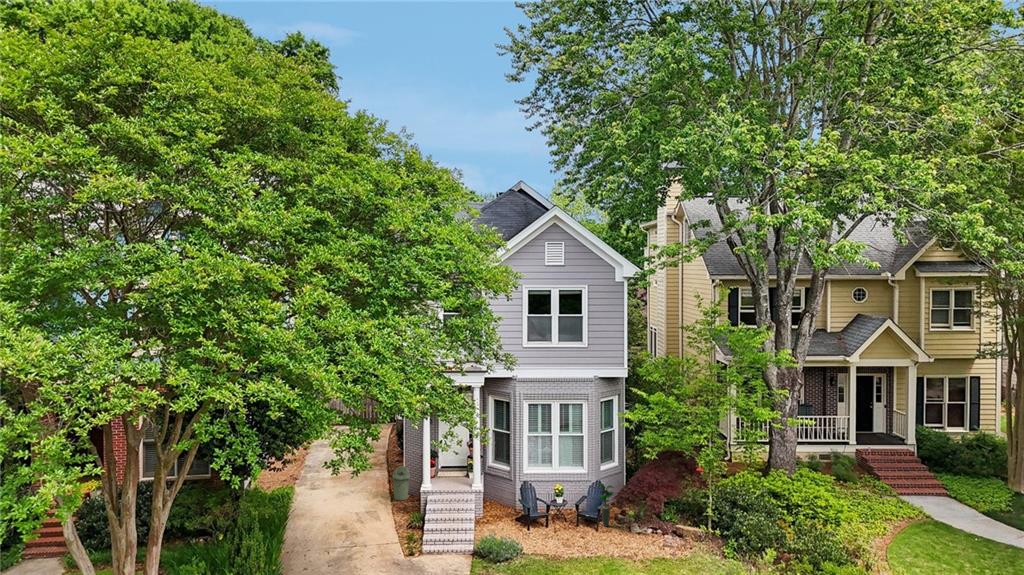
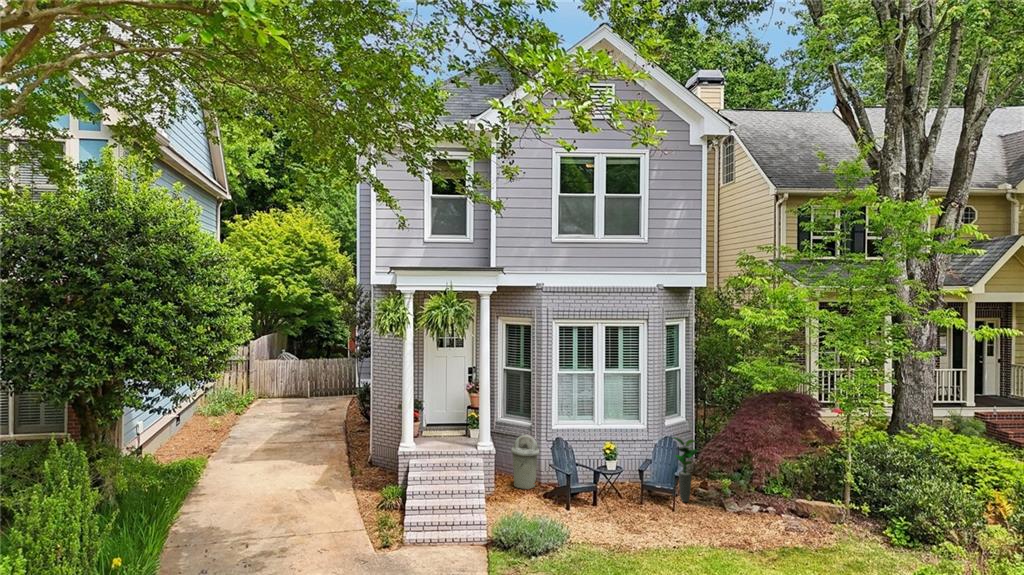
trash can: present [393,466,410,500] -> present [511,435,540,489]

